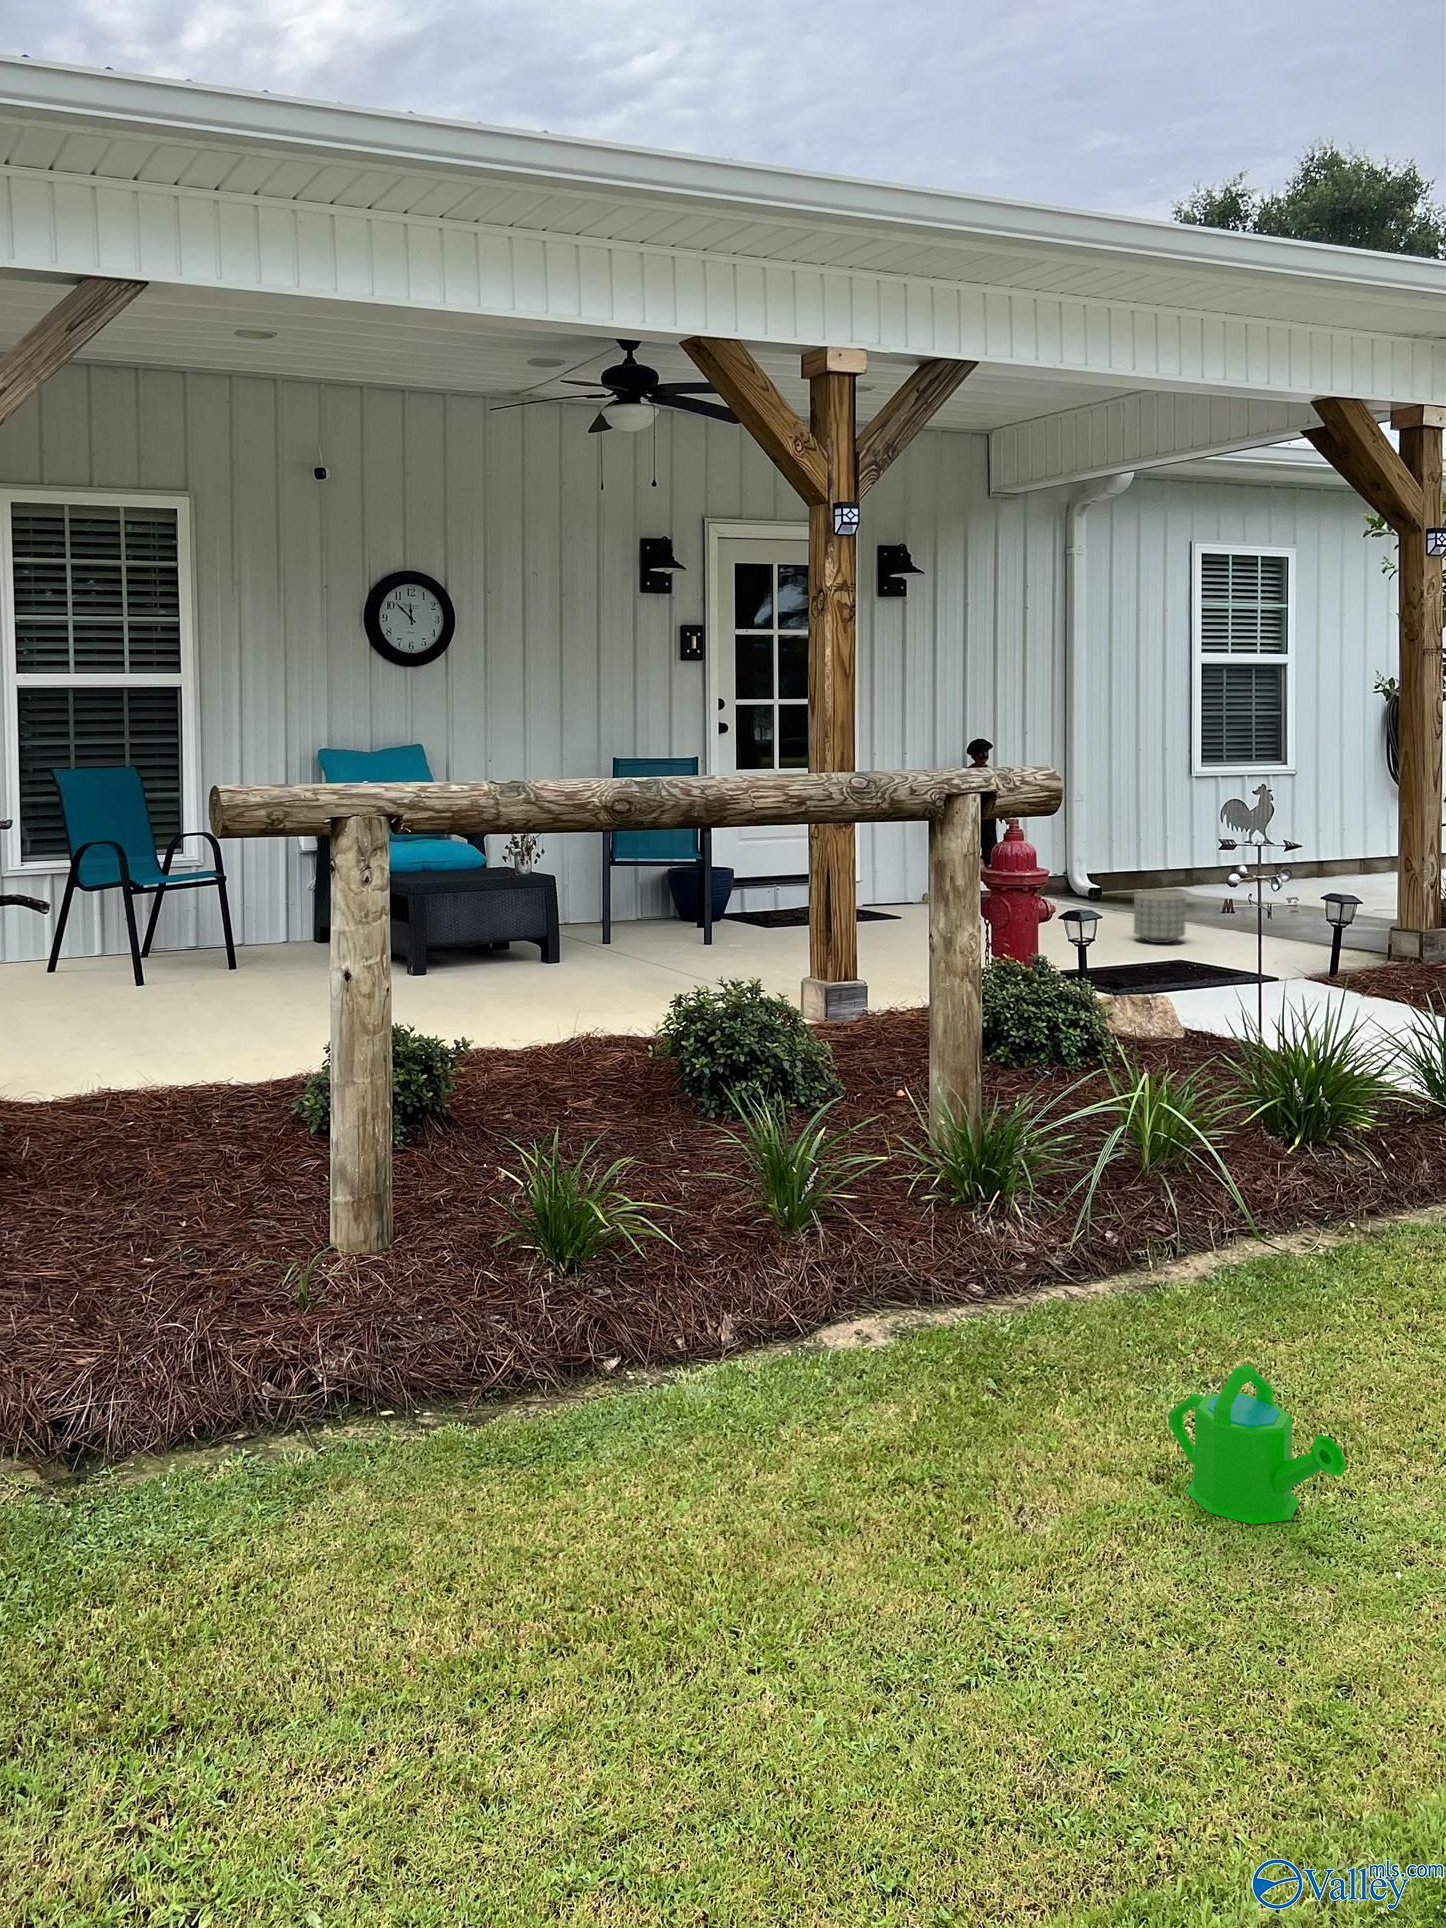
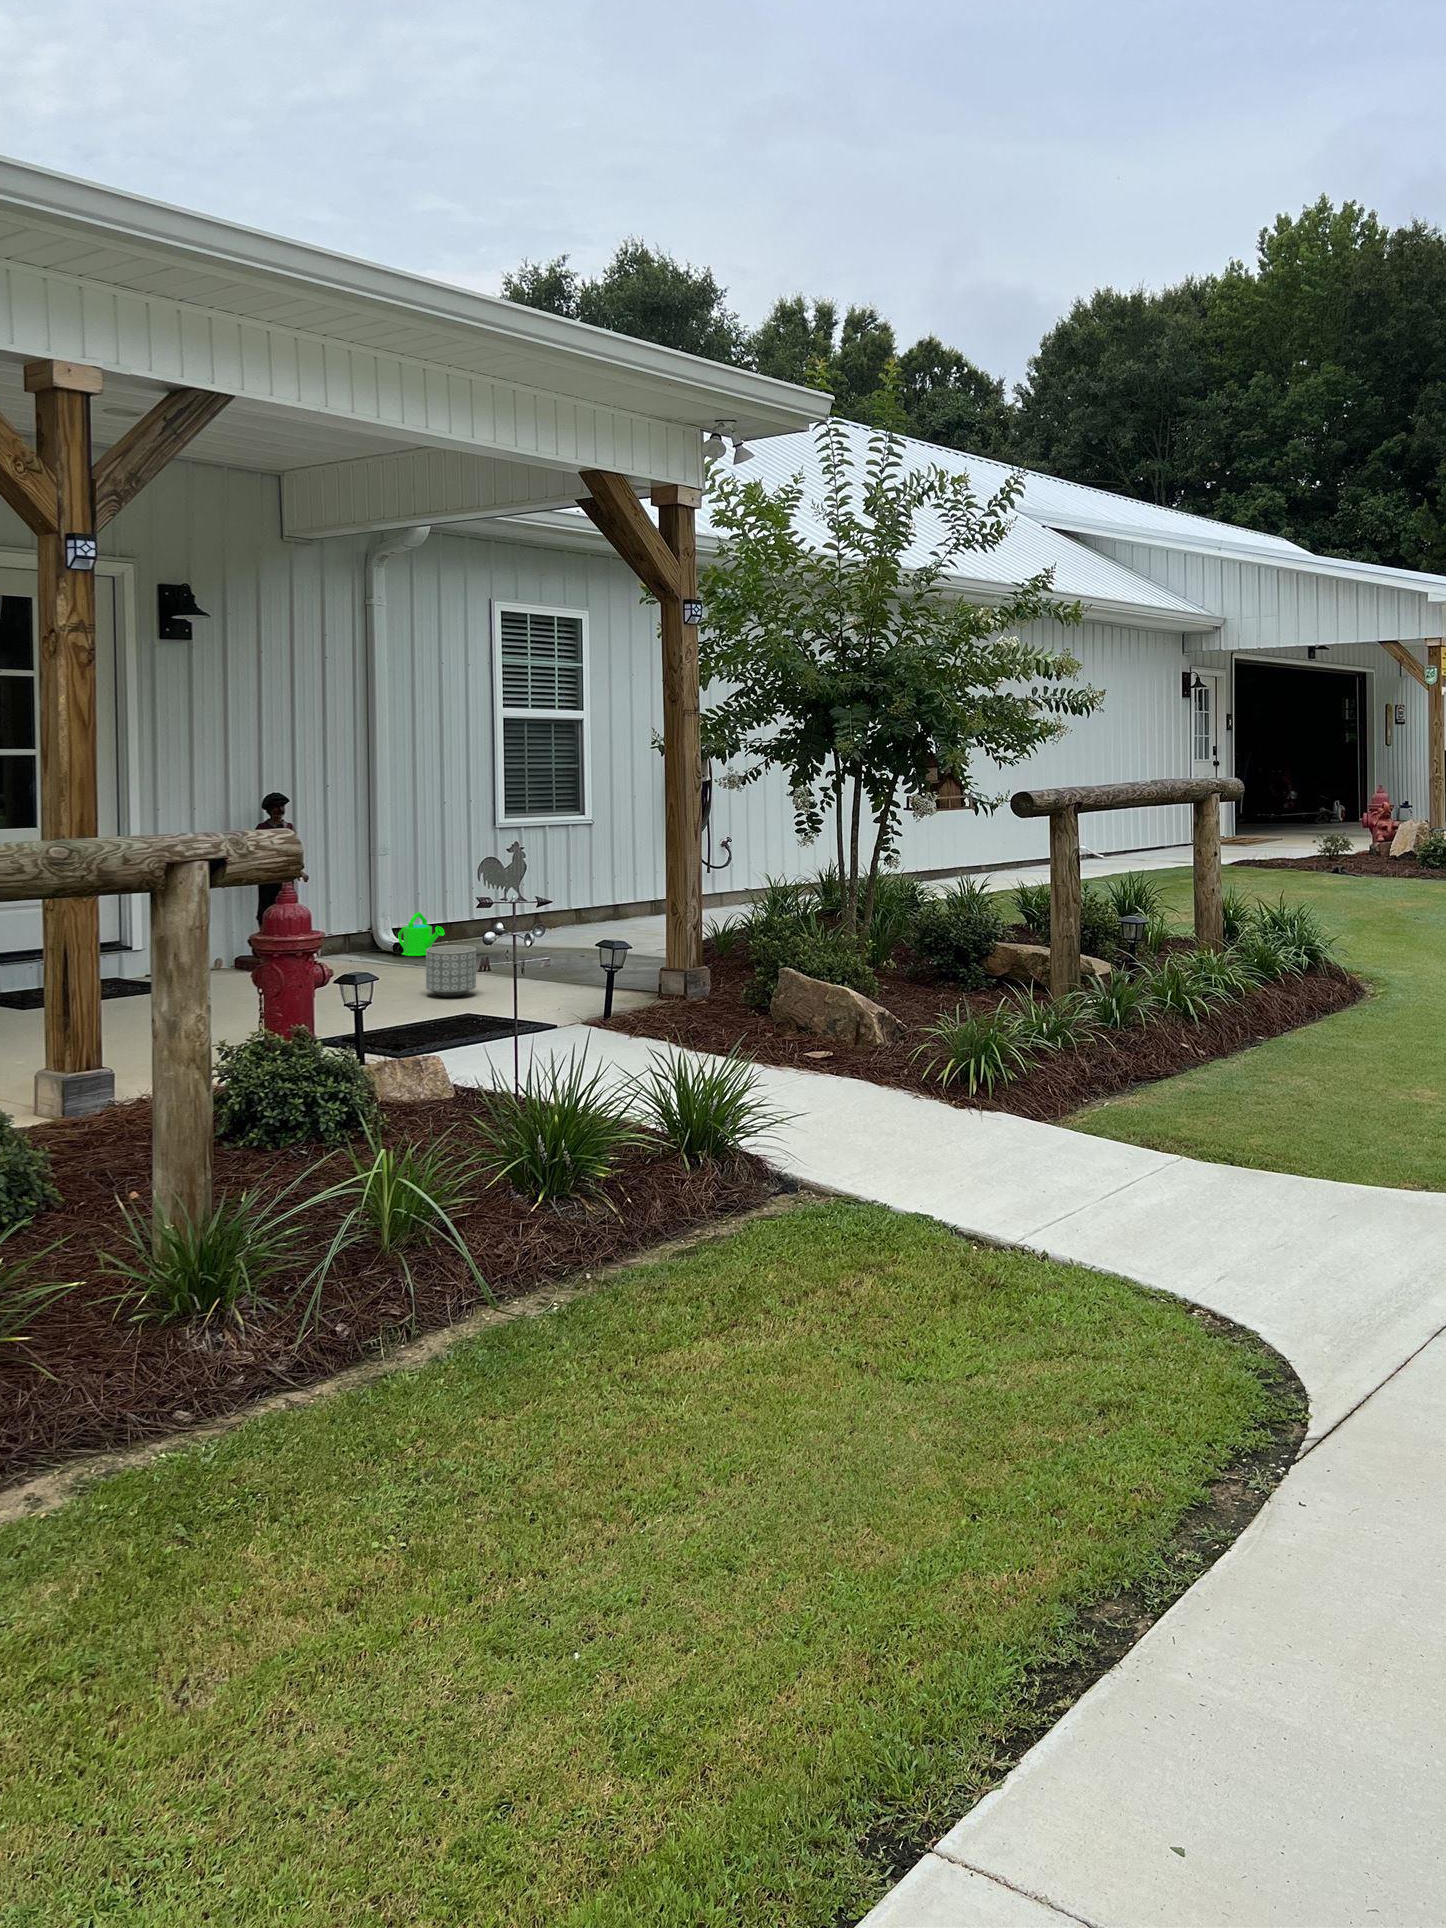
watering can: present [1169,1364,1346,1525] -> present [398,912,445,956]

